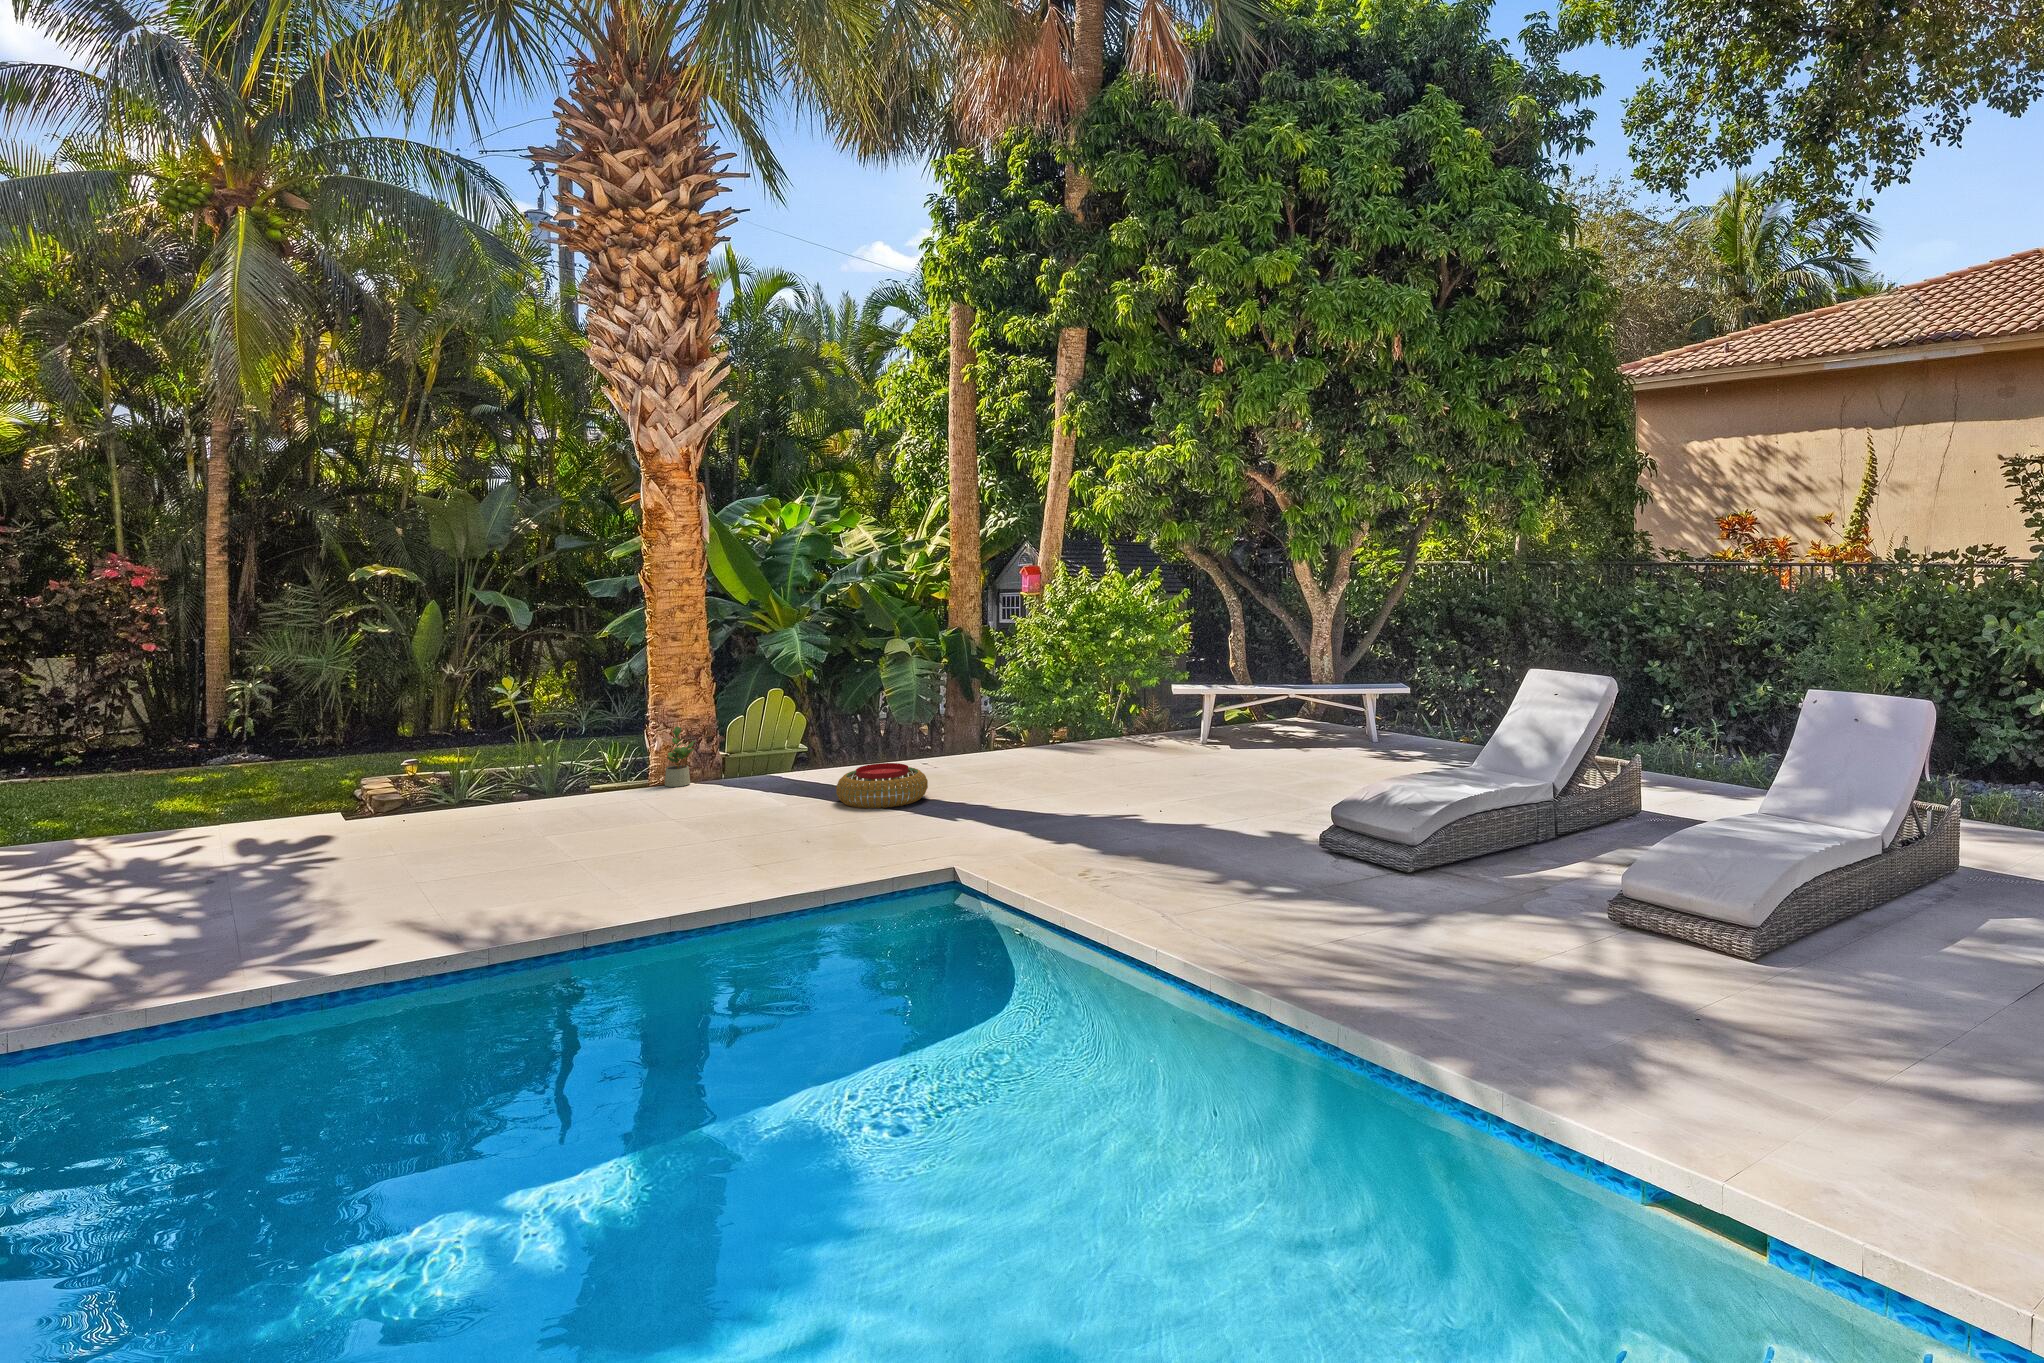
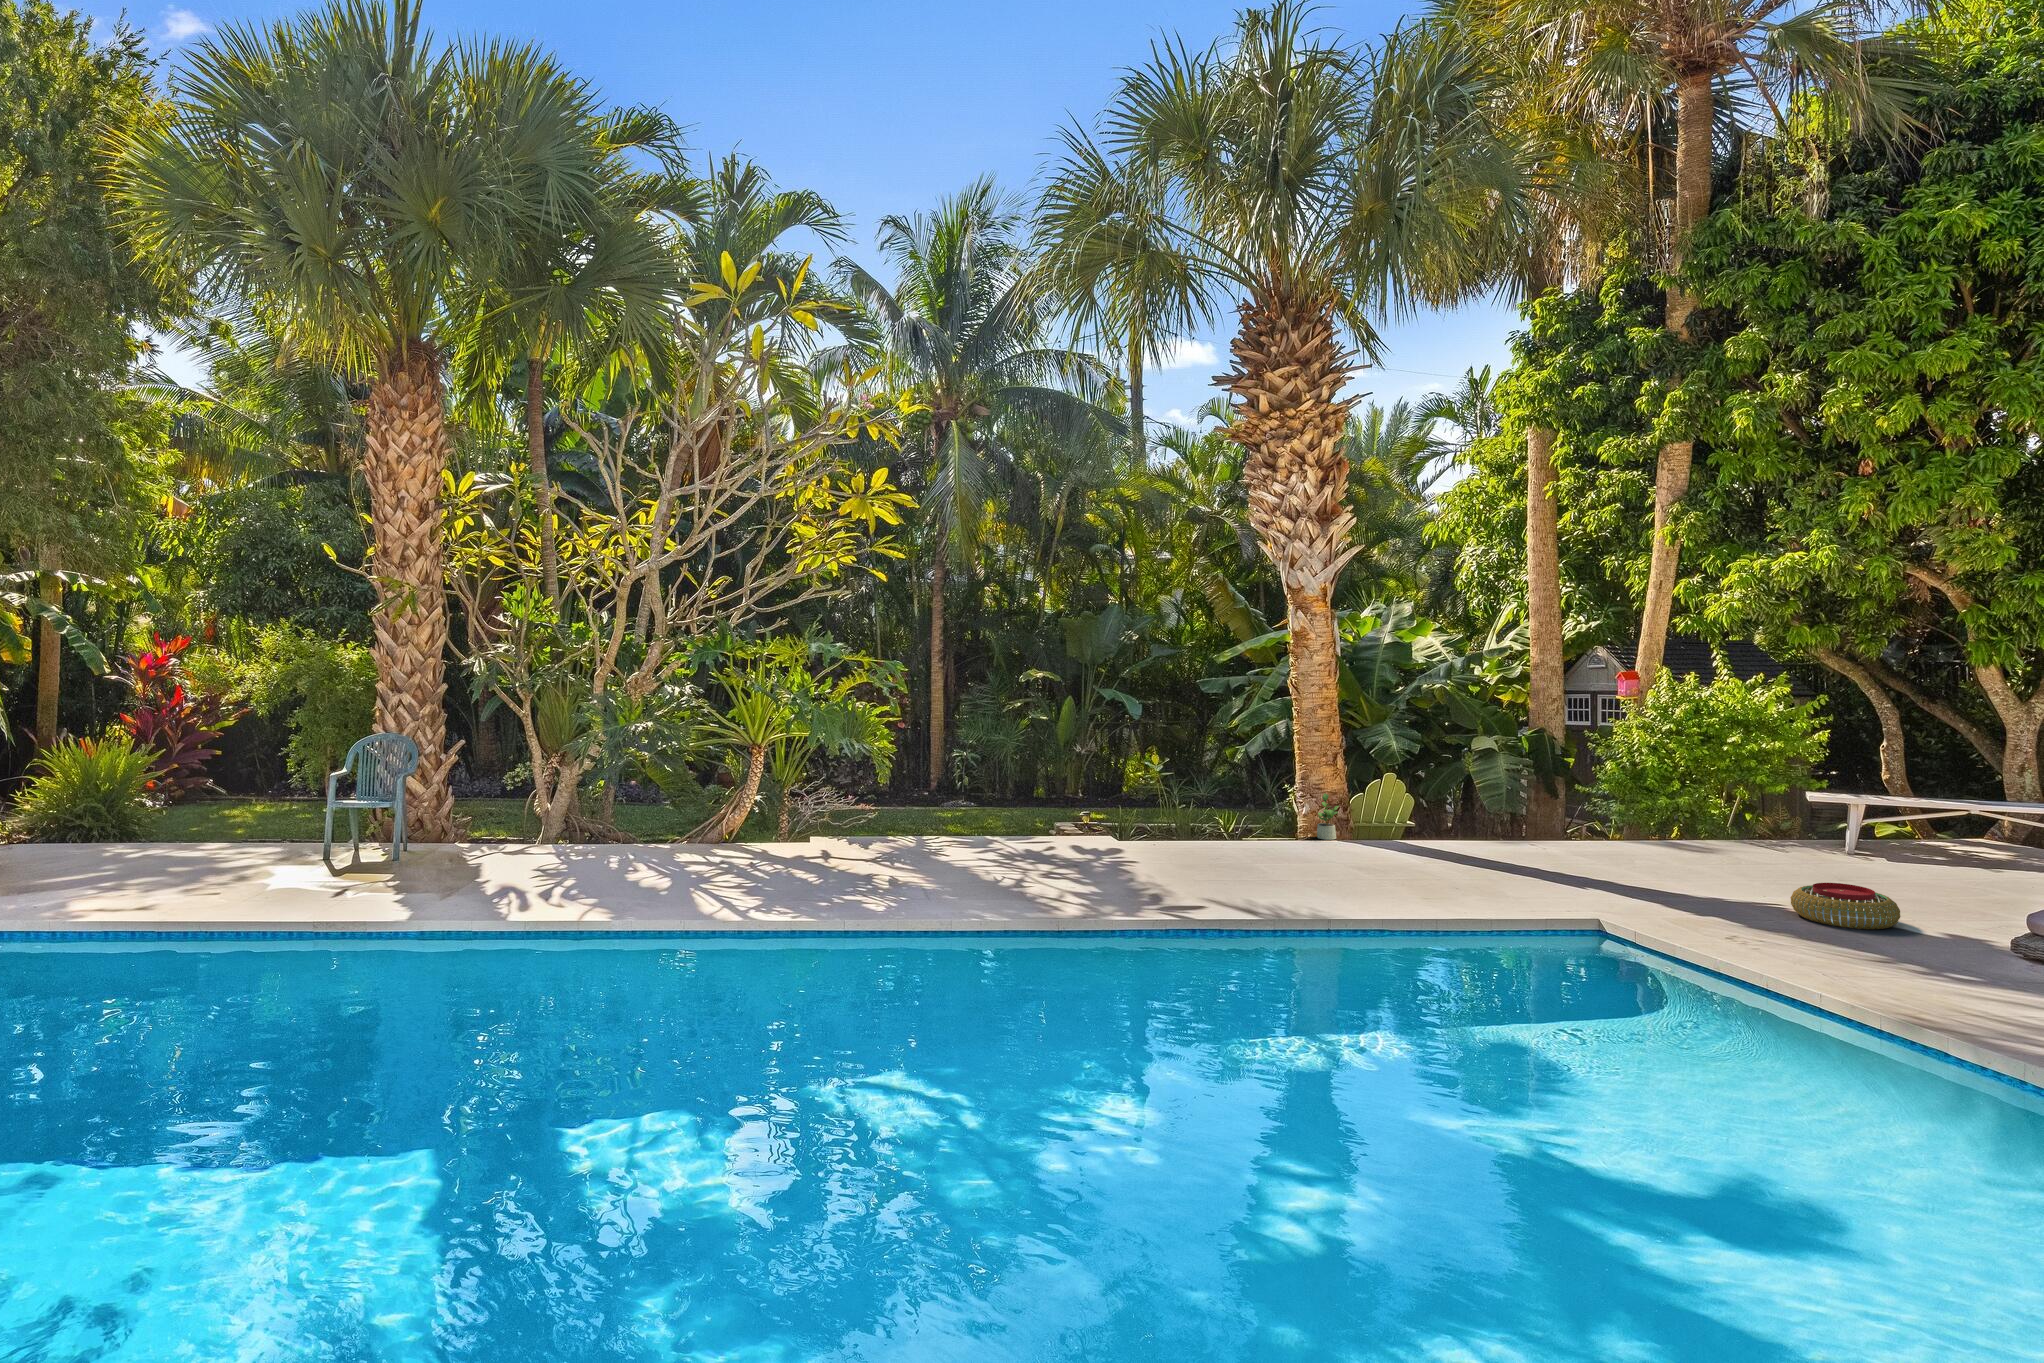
pouf: present [836,763,928,808] -> present [1790,883,1901,929]

